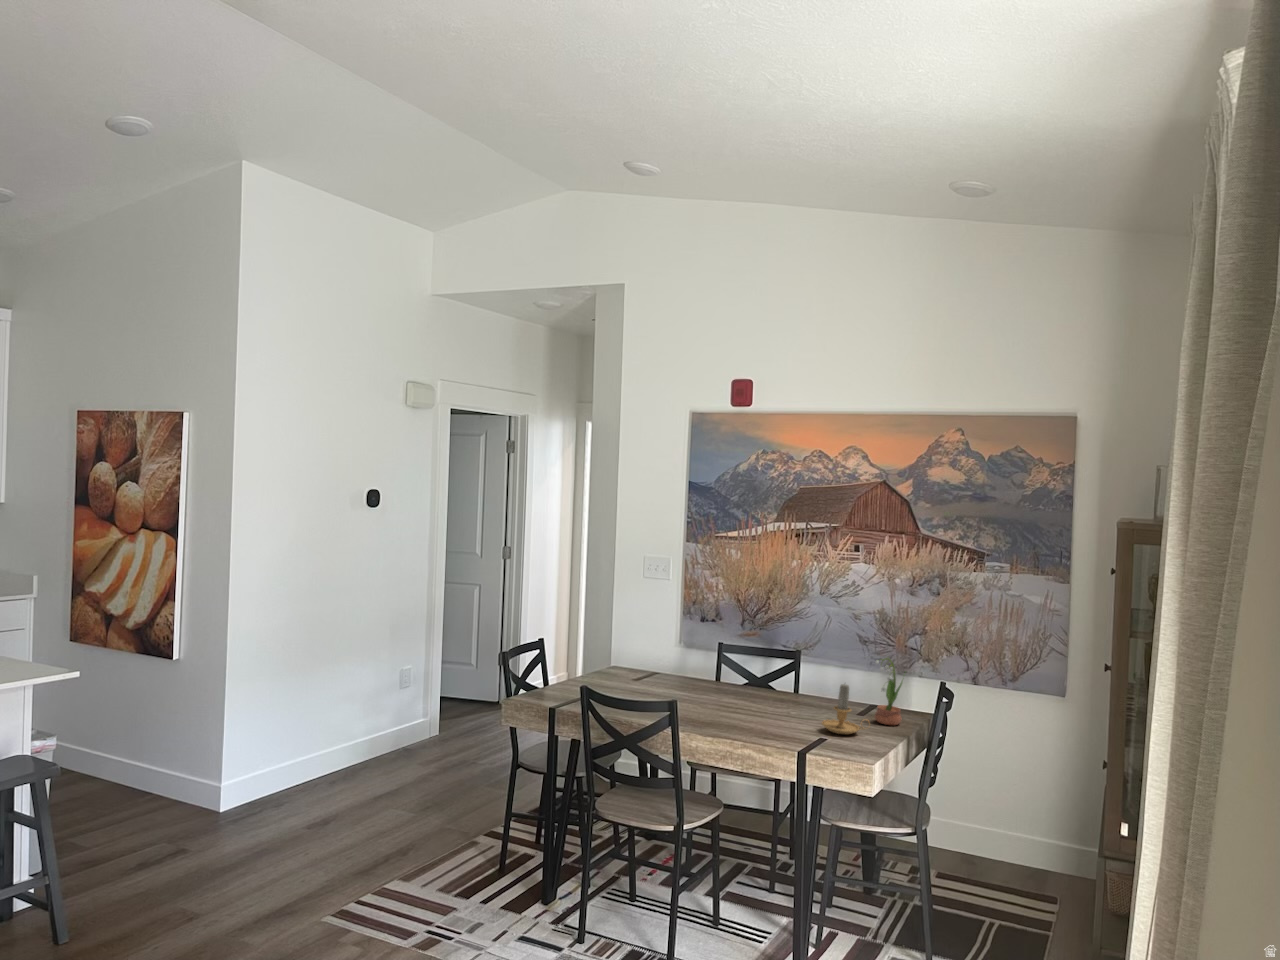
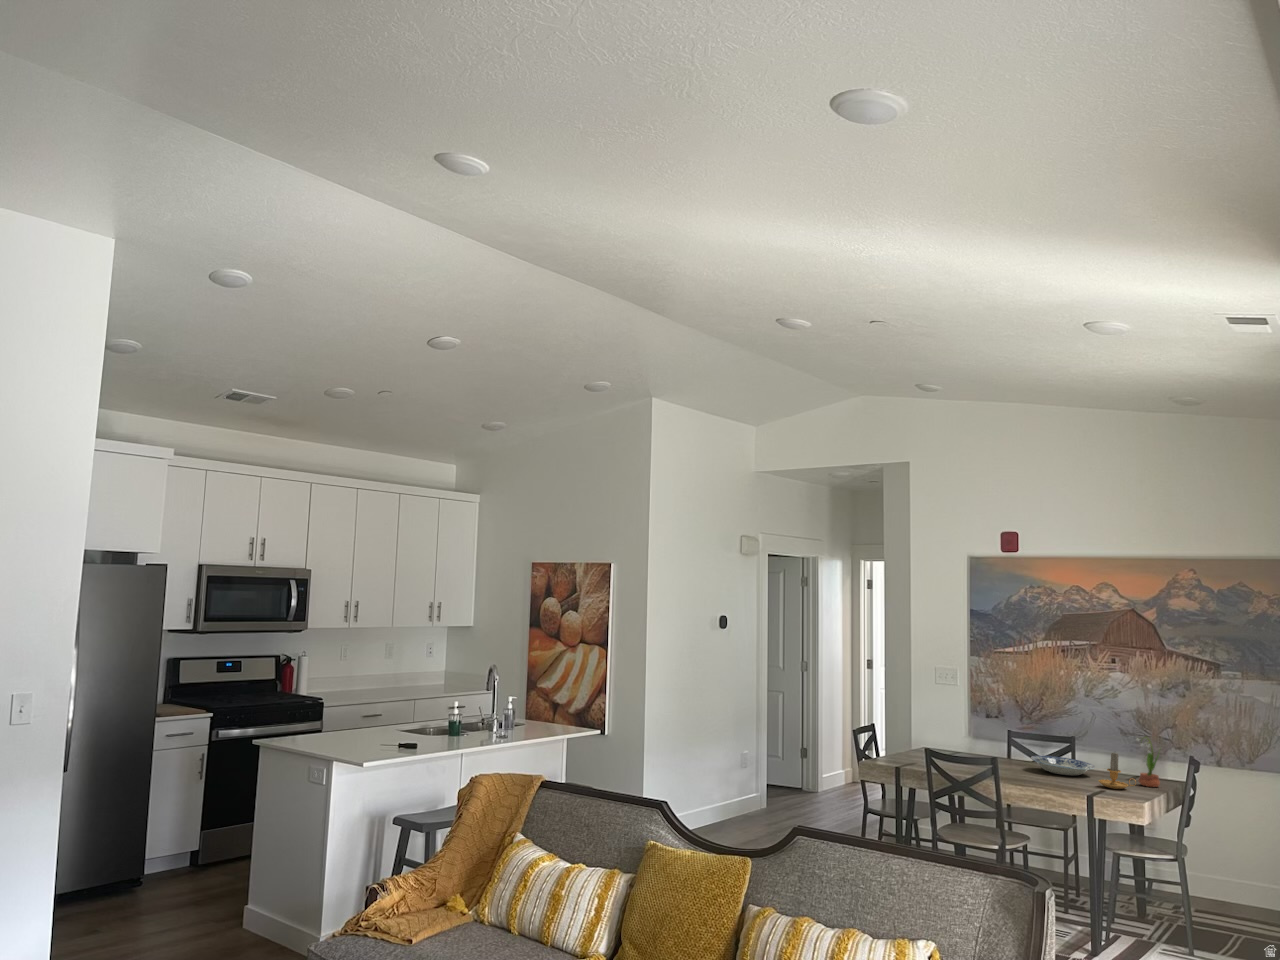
plate: none [741,680,822,709] -> present [1031,756,1095,776]

